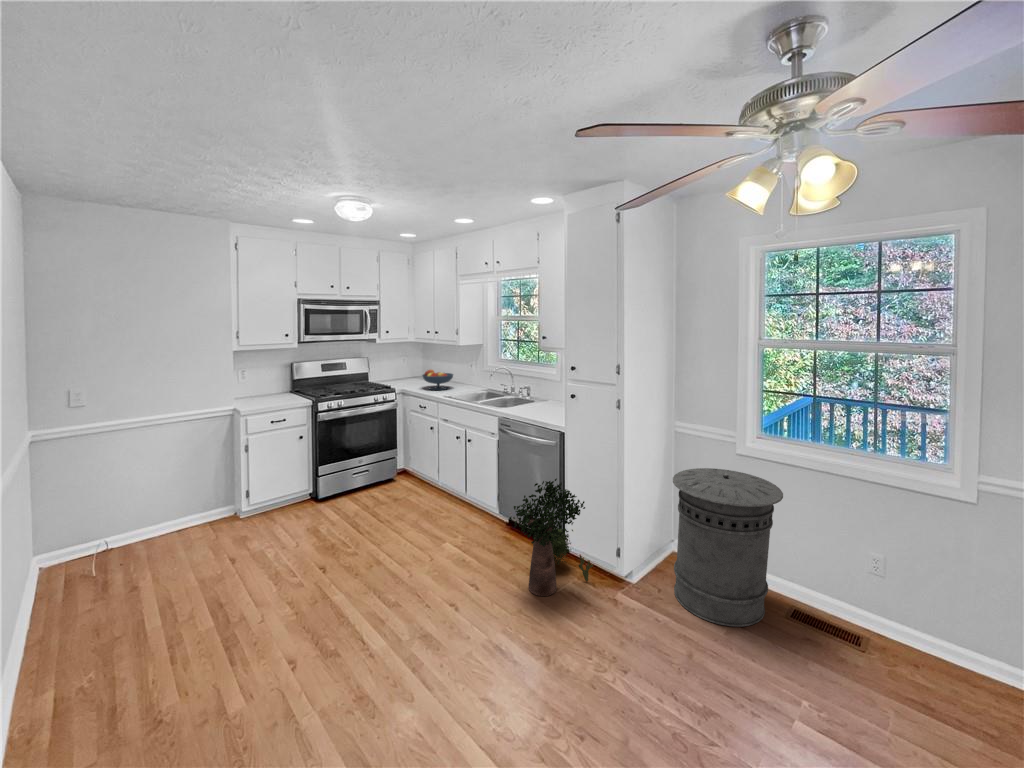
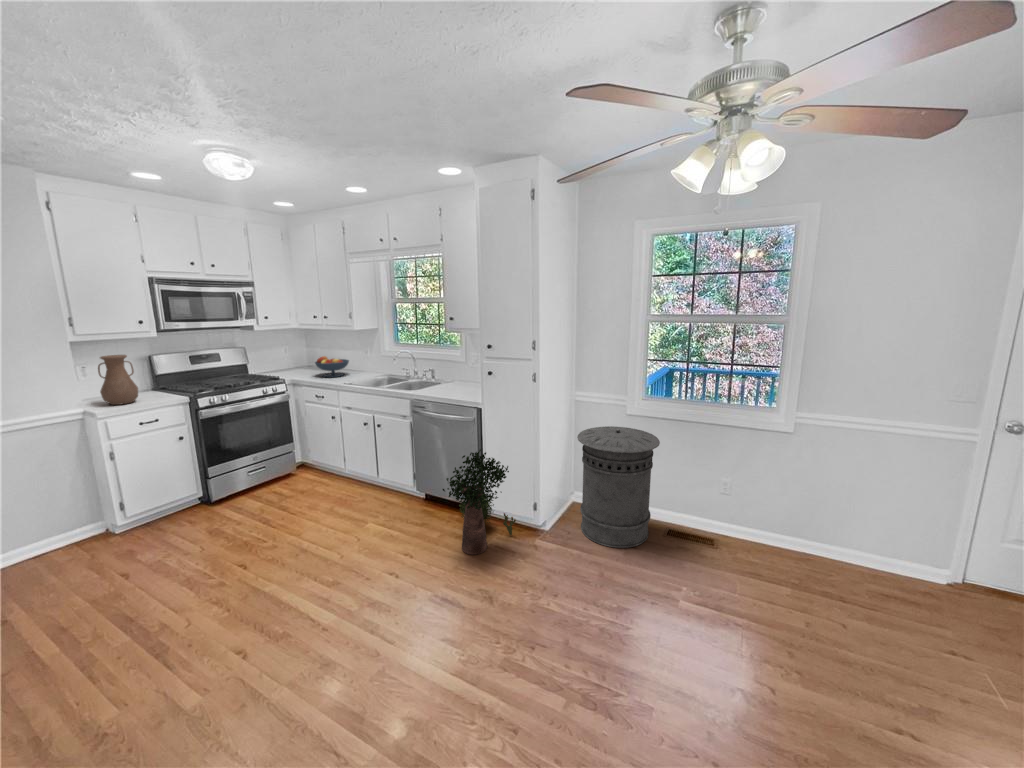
vase: none [247,361,275,404] -> present [98,355,138,405]

